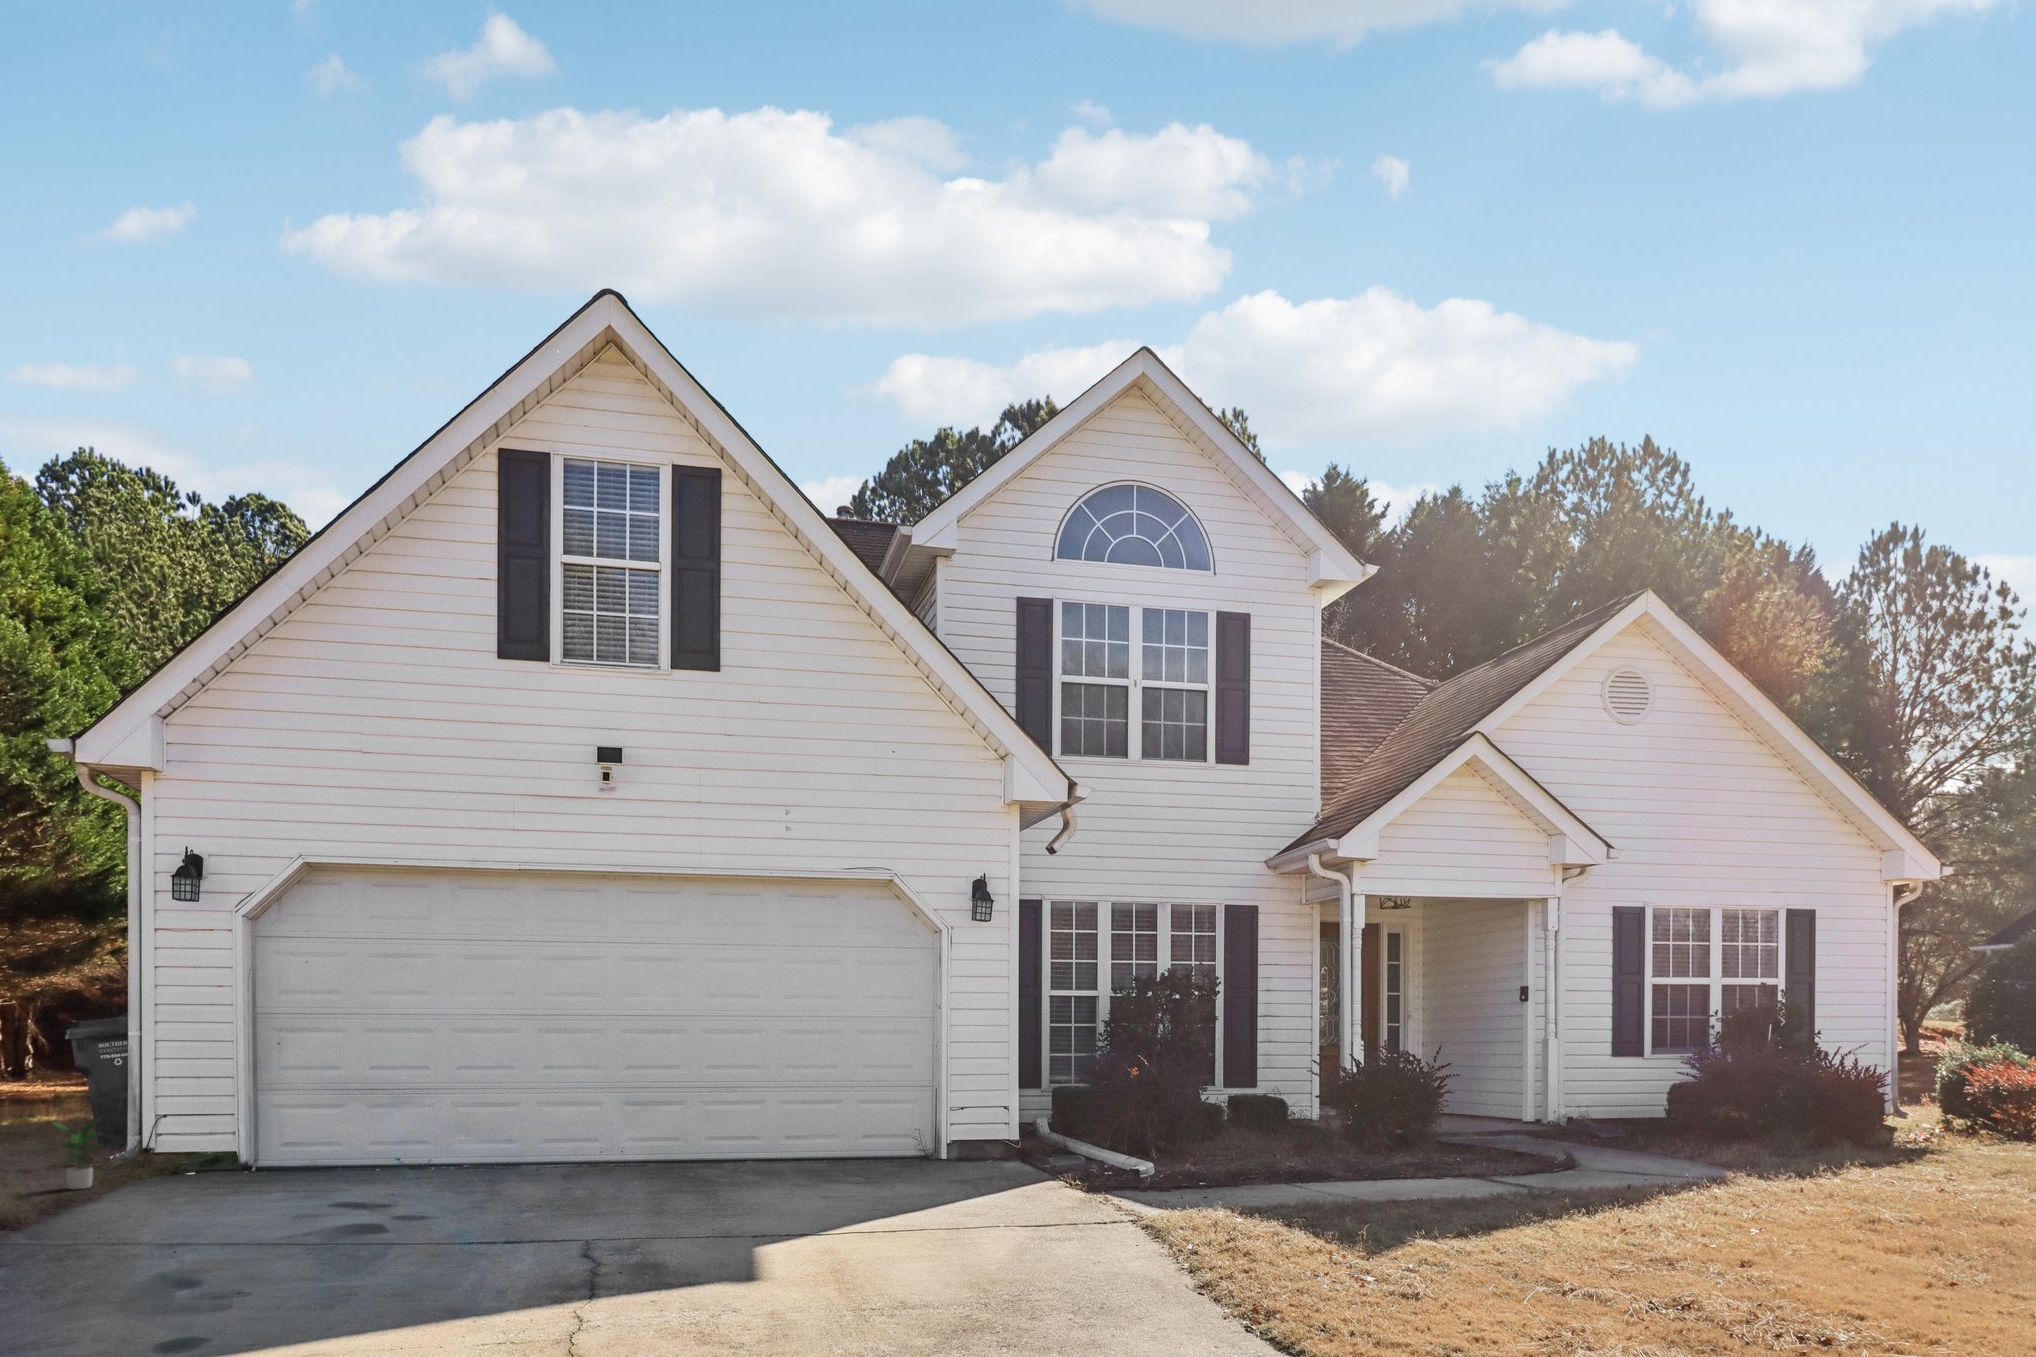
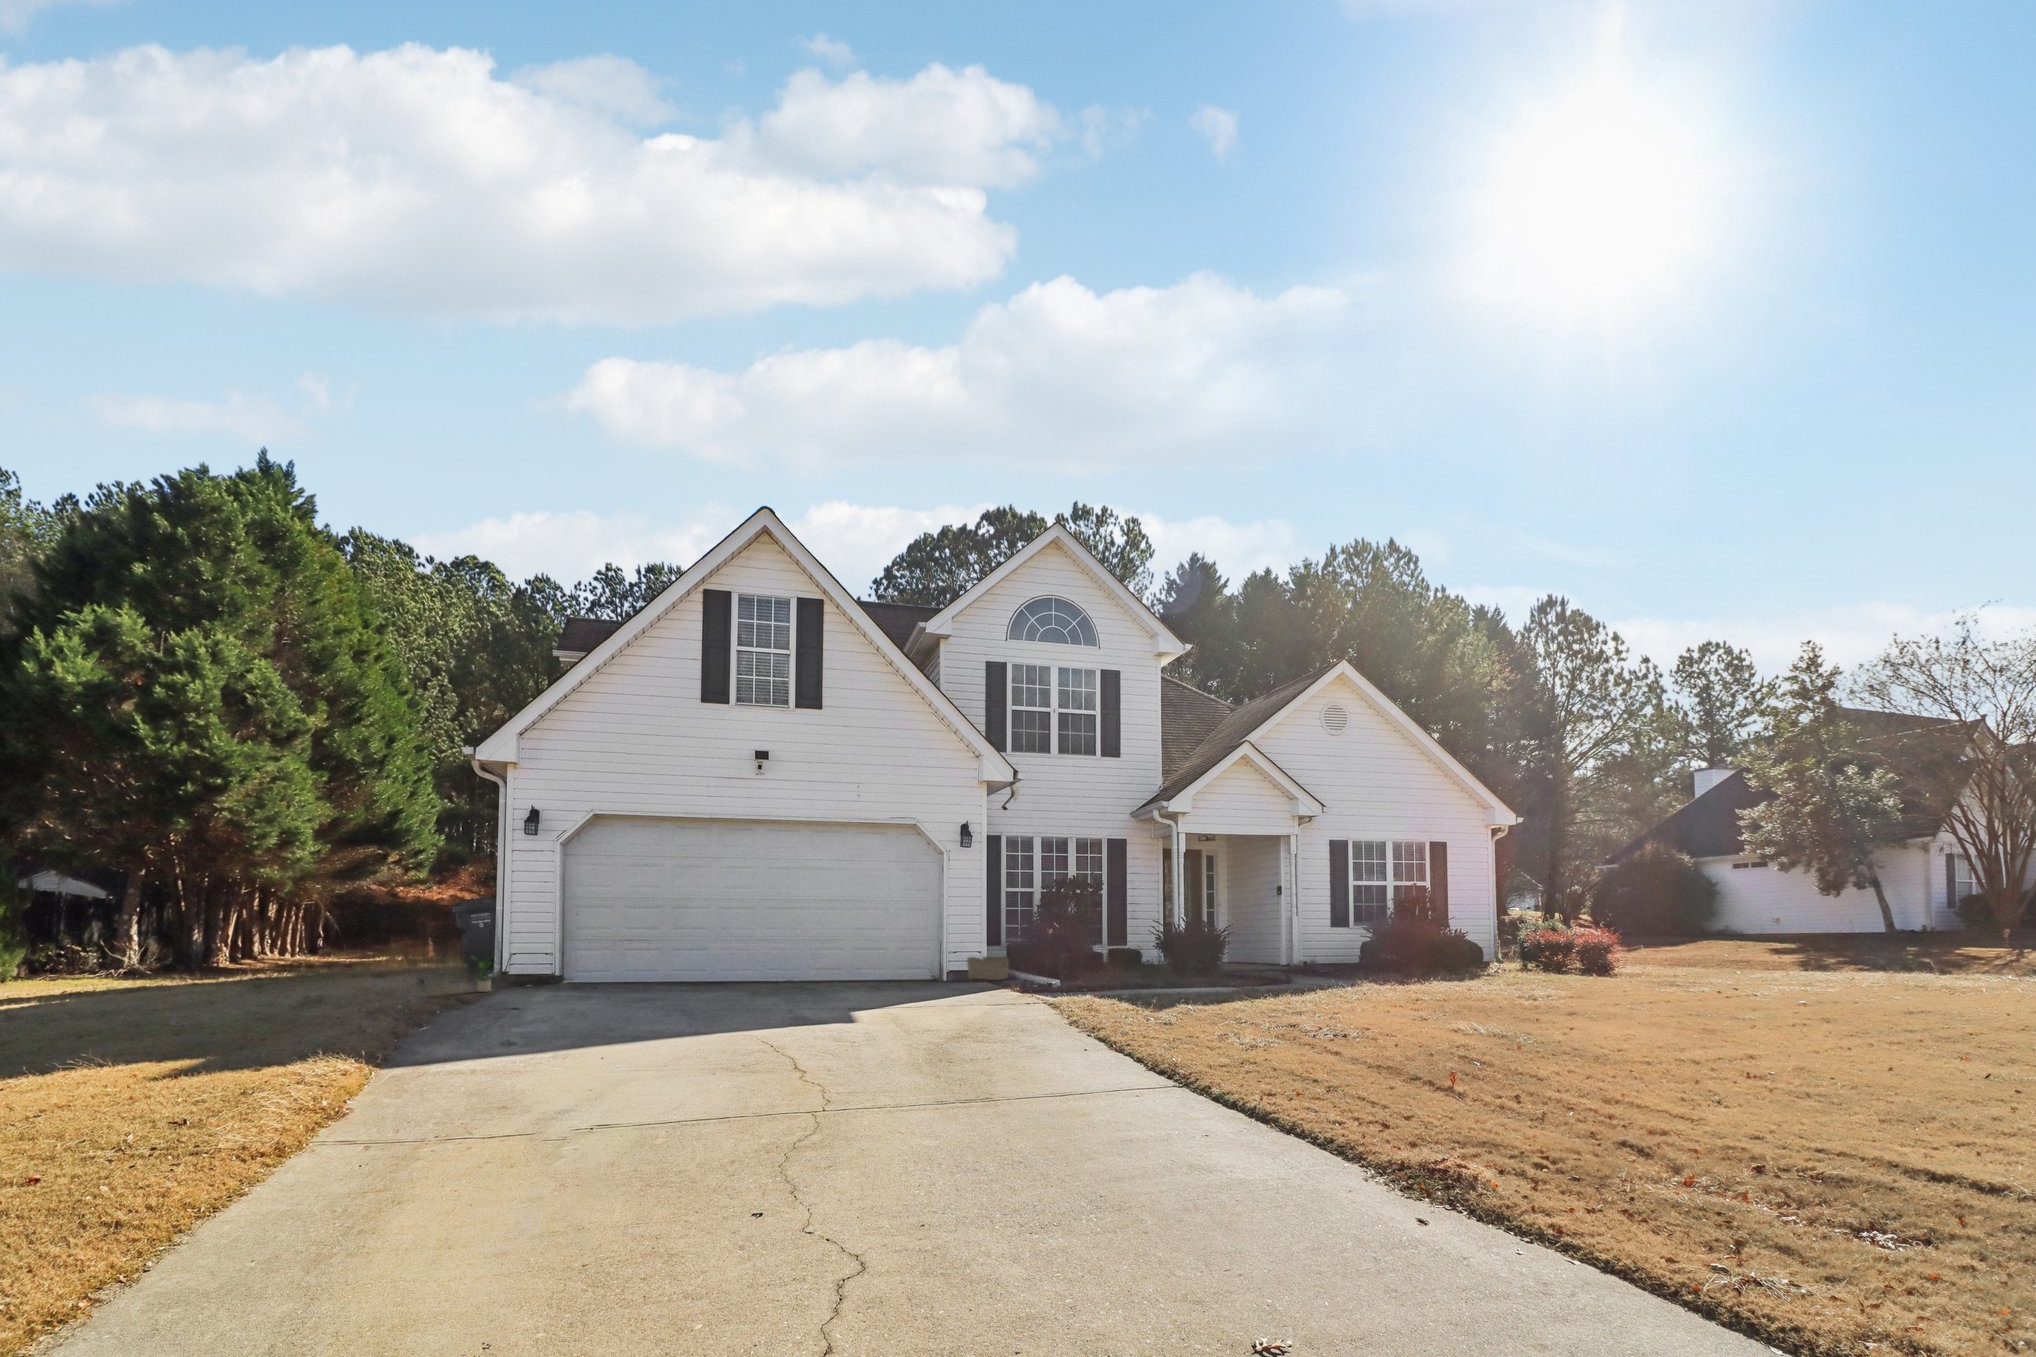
storage bin: none [980,1119,1058,1165] -> present [967,957,1009,980]

